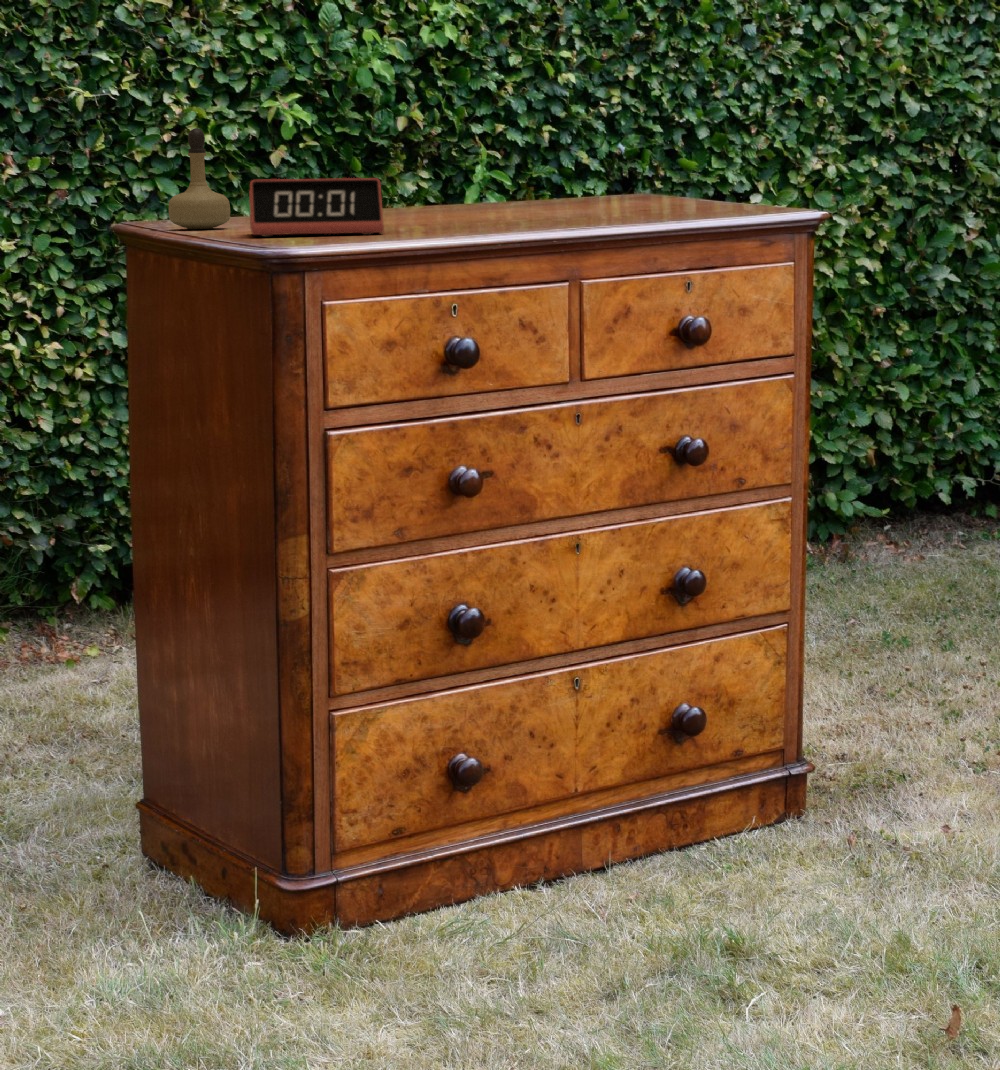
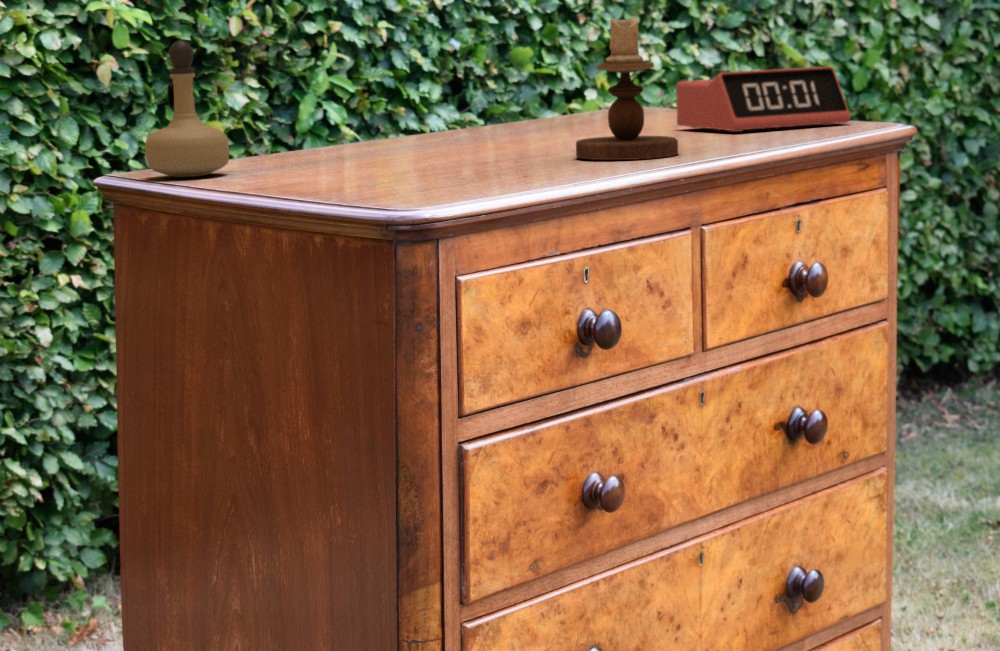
candlestick: none [465,120,543,228] -> present [576,18,678,160]
alarm clock: present [249,178,384,236] -> present [676,66,851,132]

